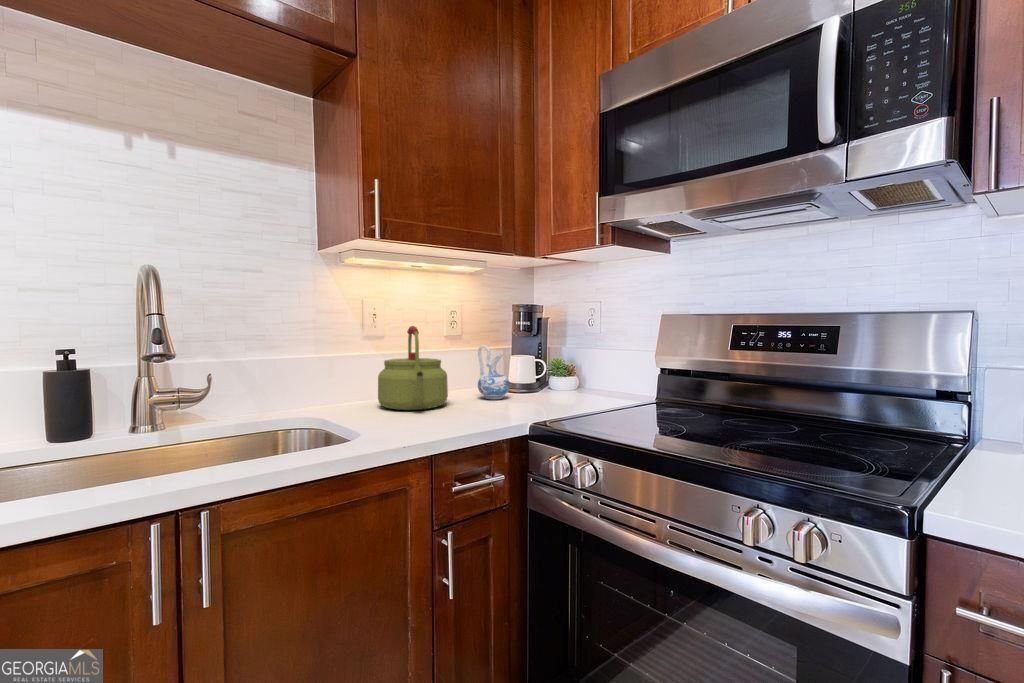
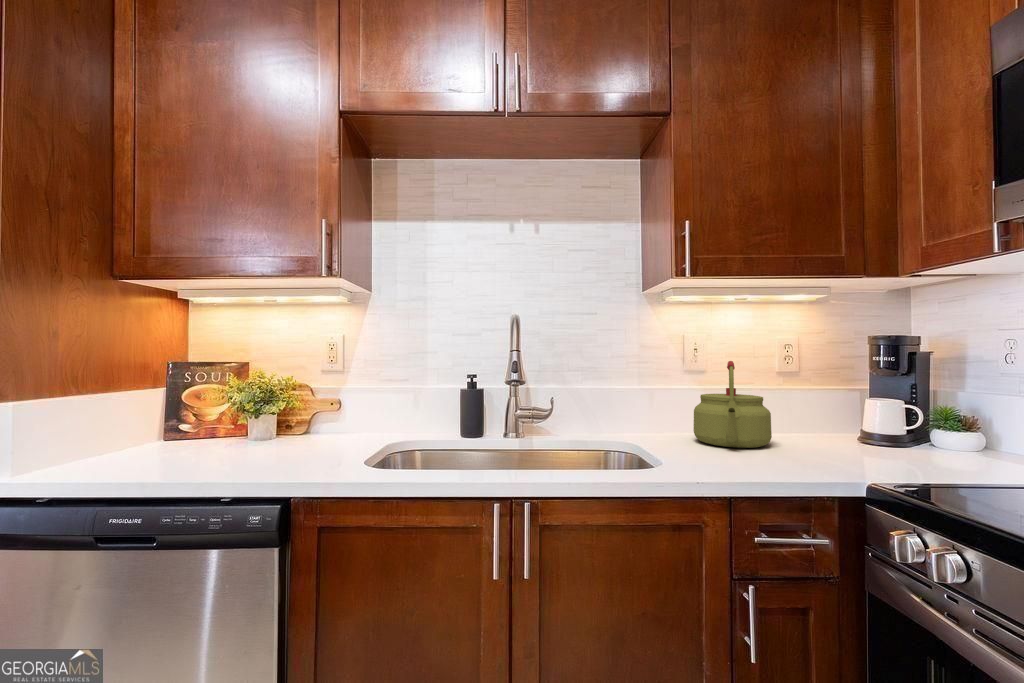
ceramic pitcher: present [478,345,509,399] -> none [815,384,859,448]

